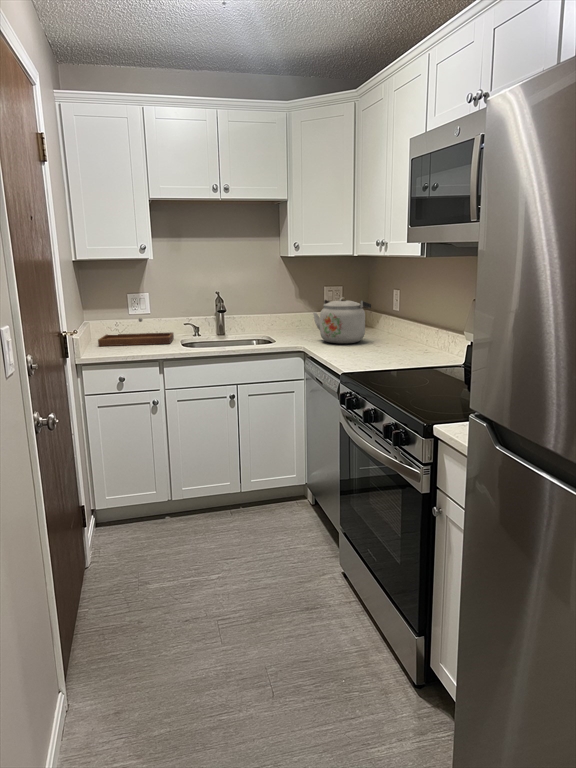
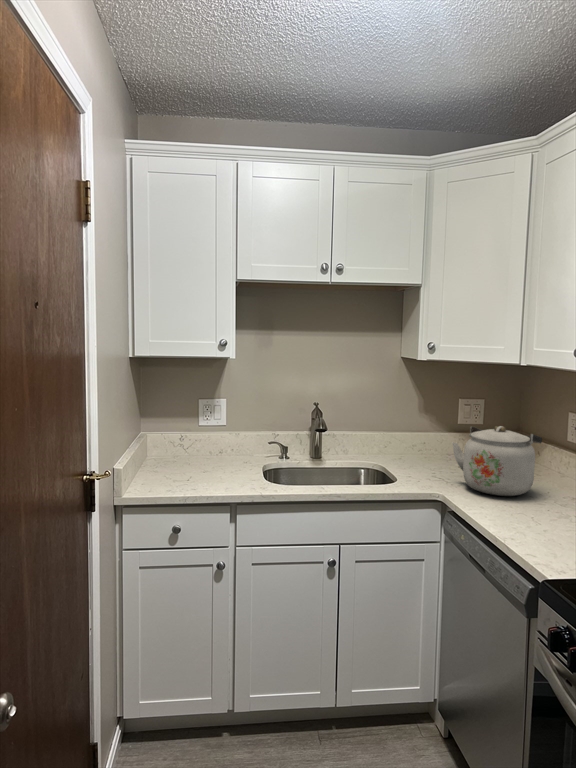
tray: present [98,318,174,346] -> none [154,433,254,473]

